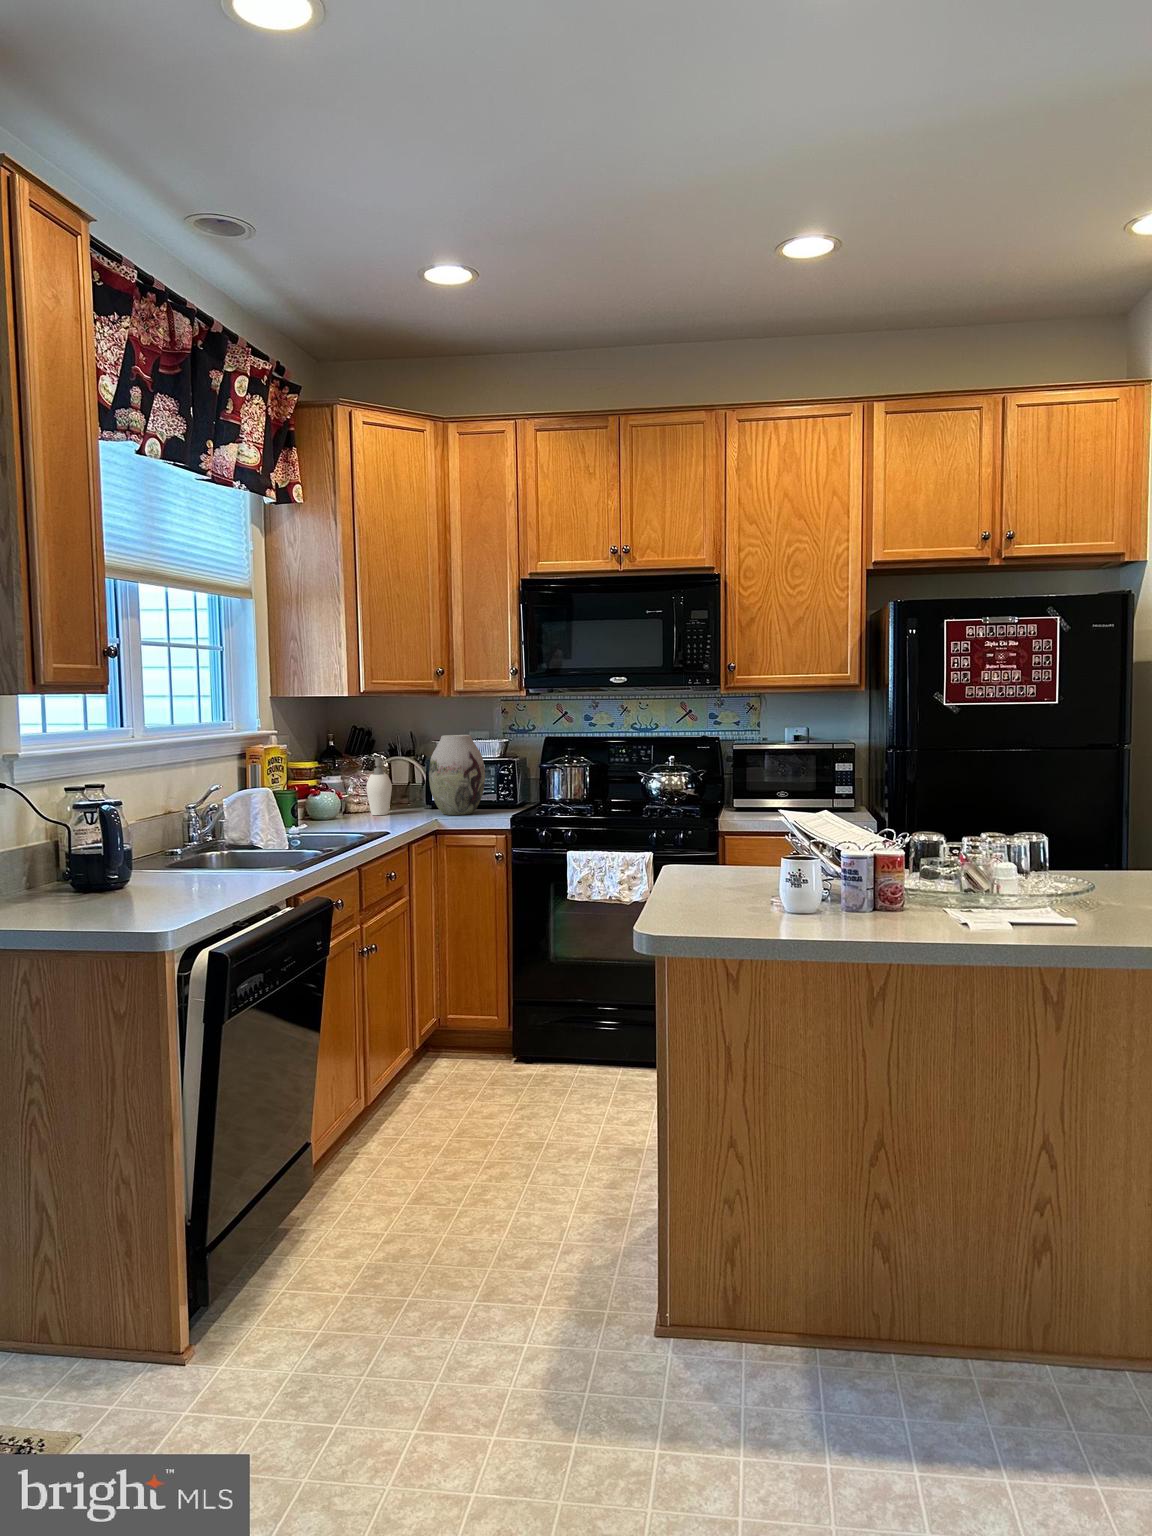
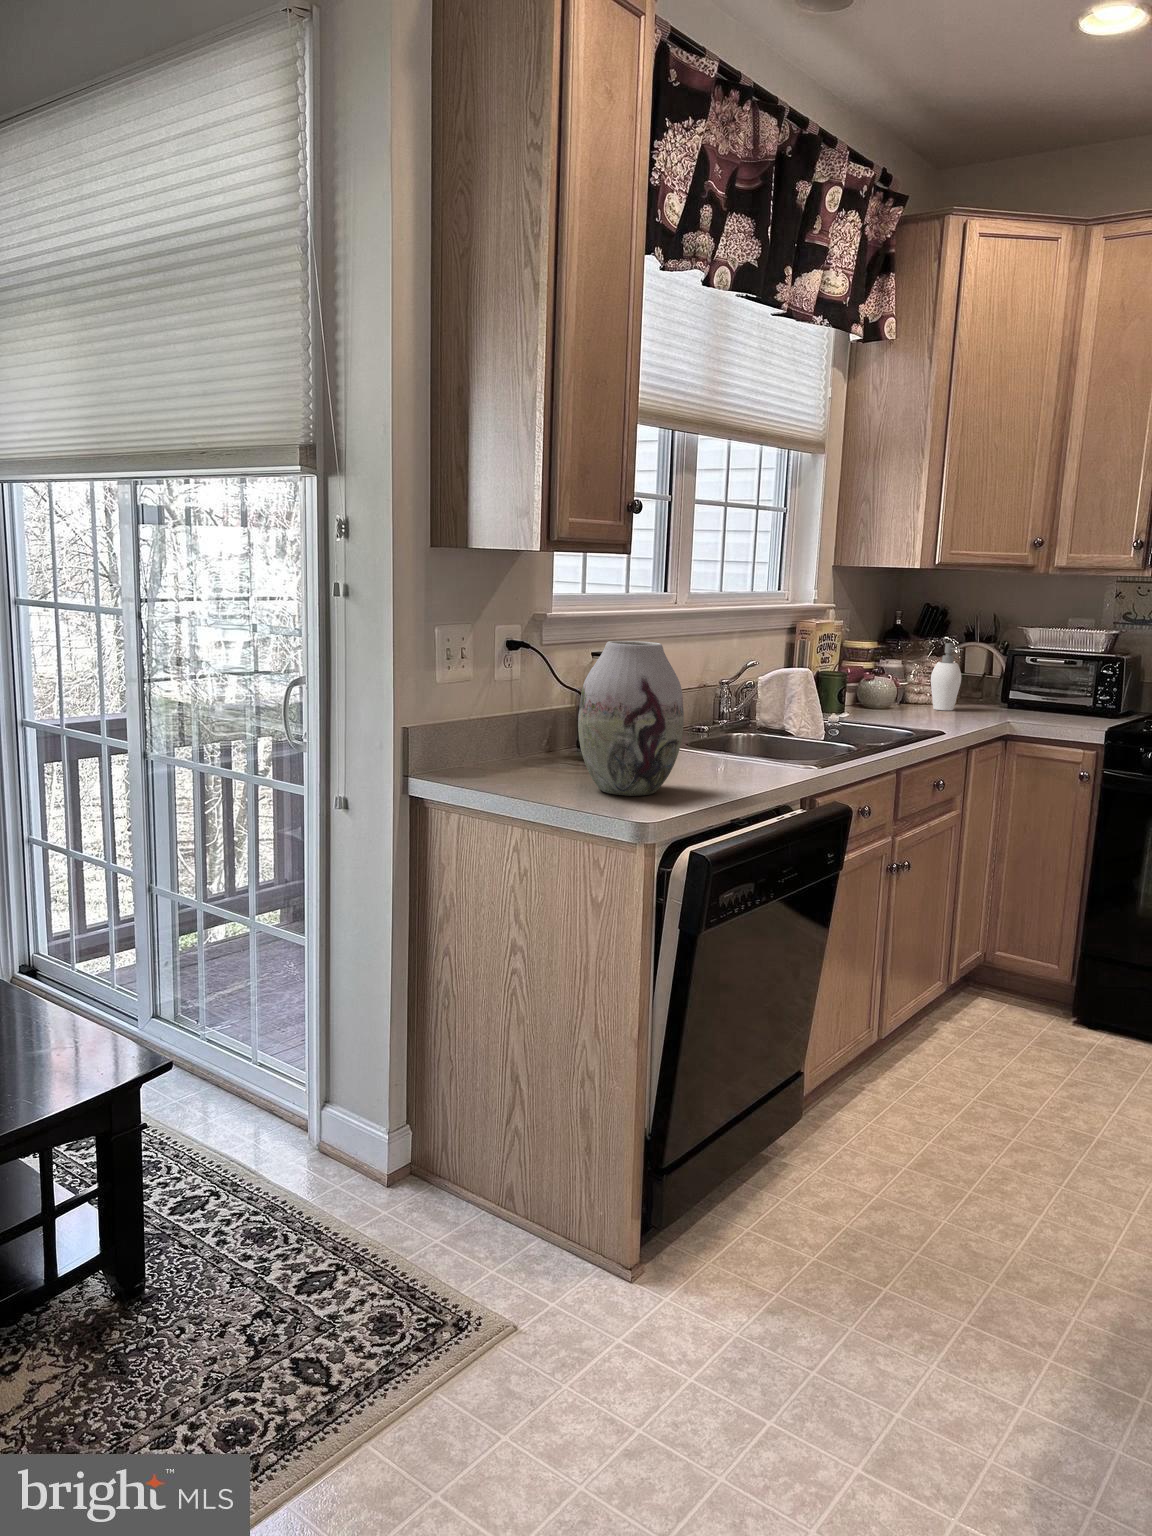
vase: present [429,735,485,815] -> present [578,641,684,796]

